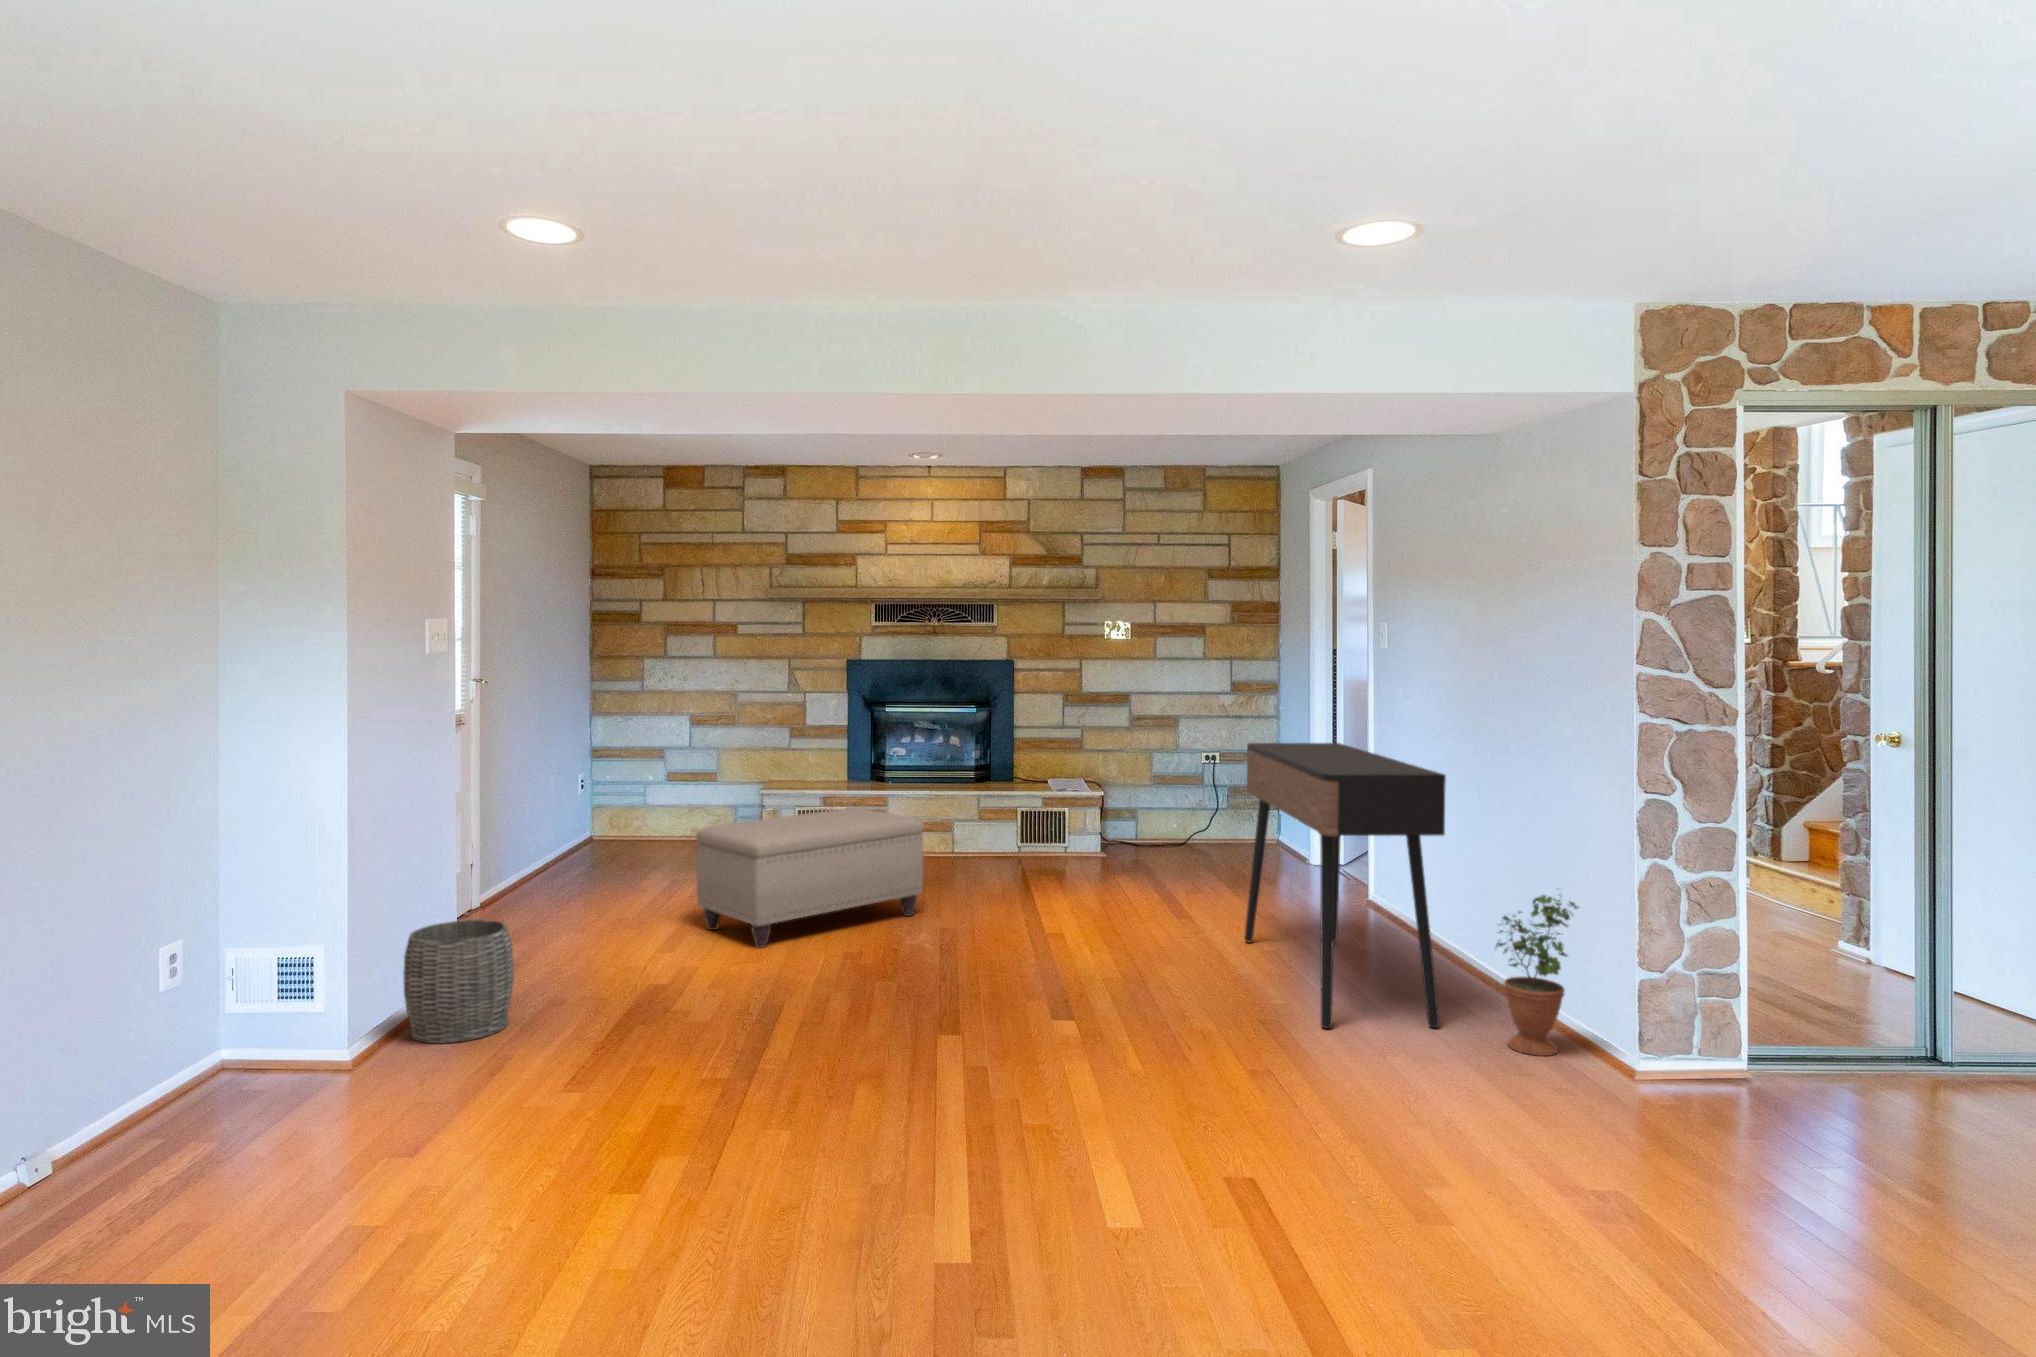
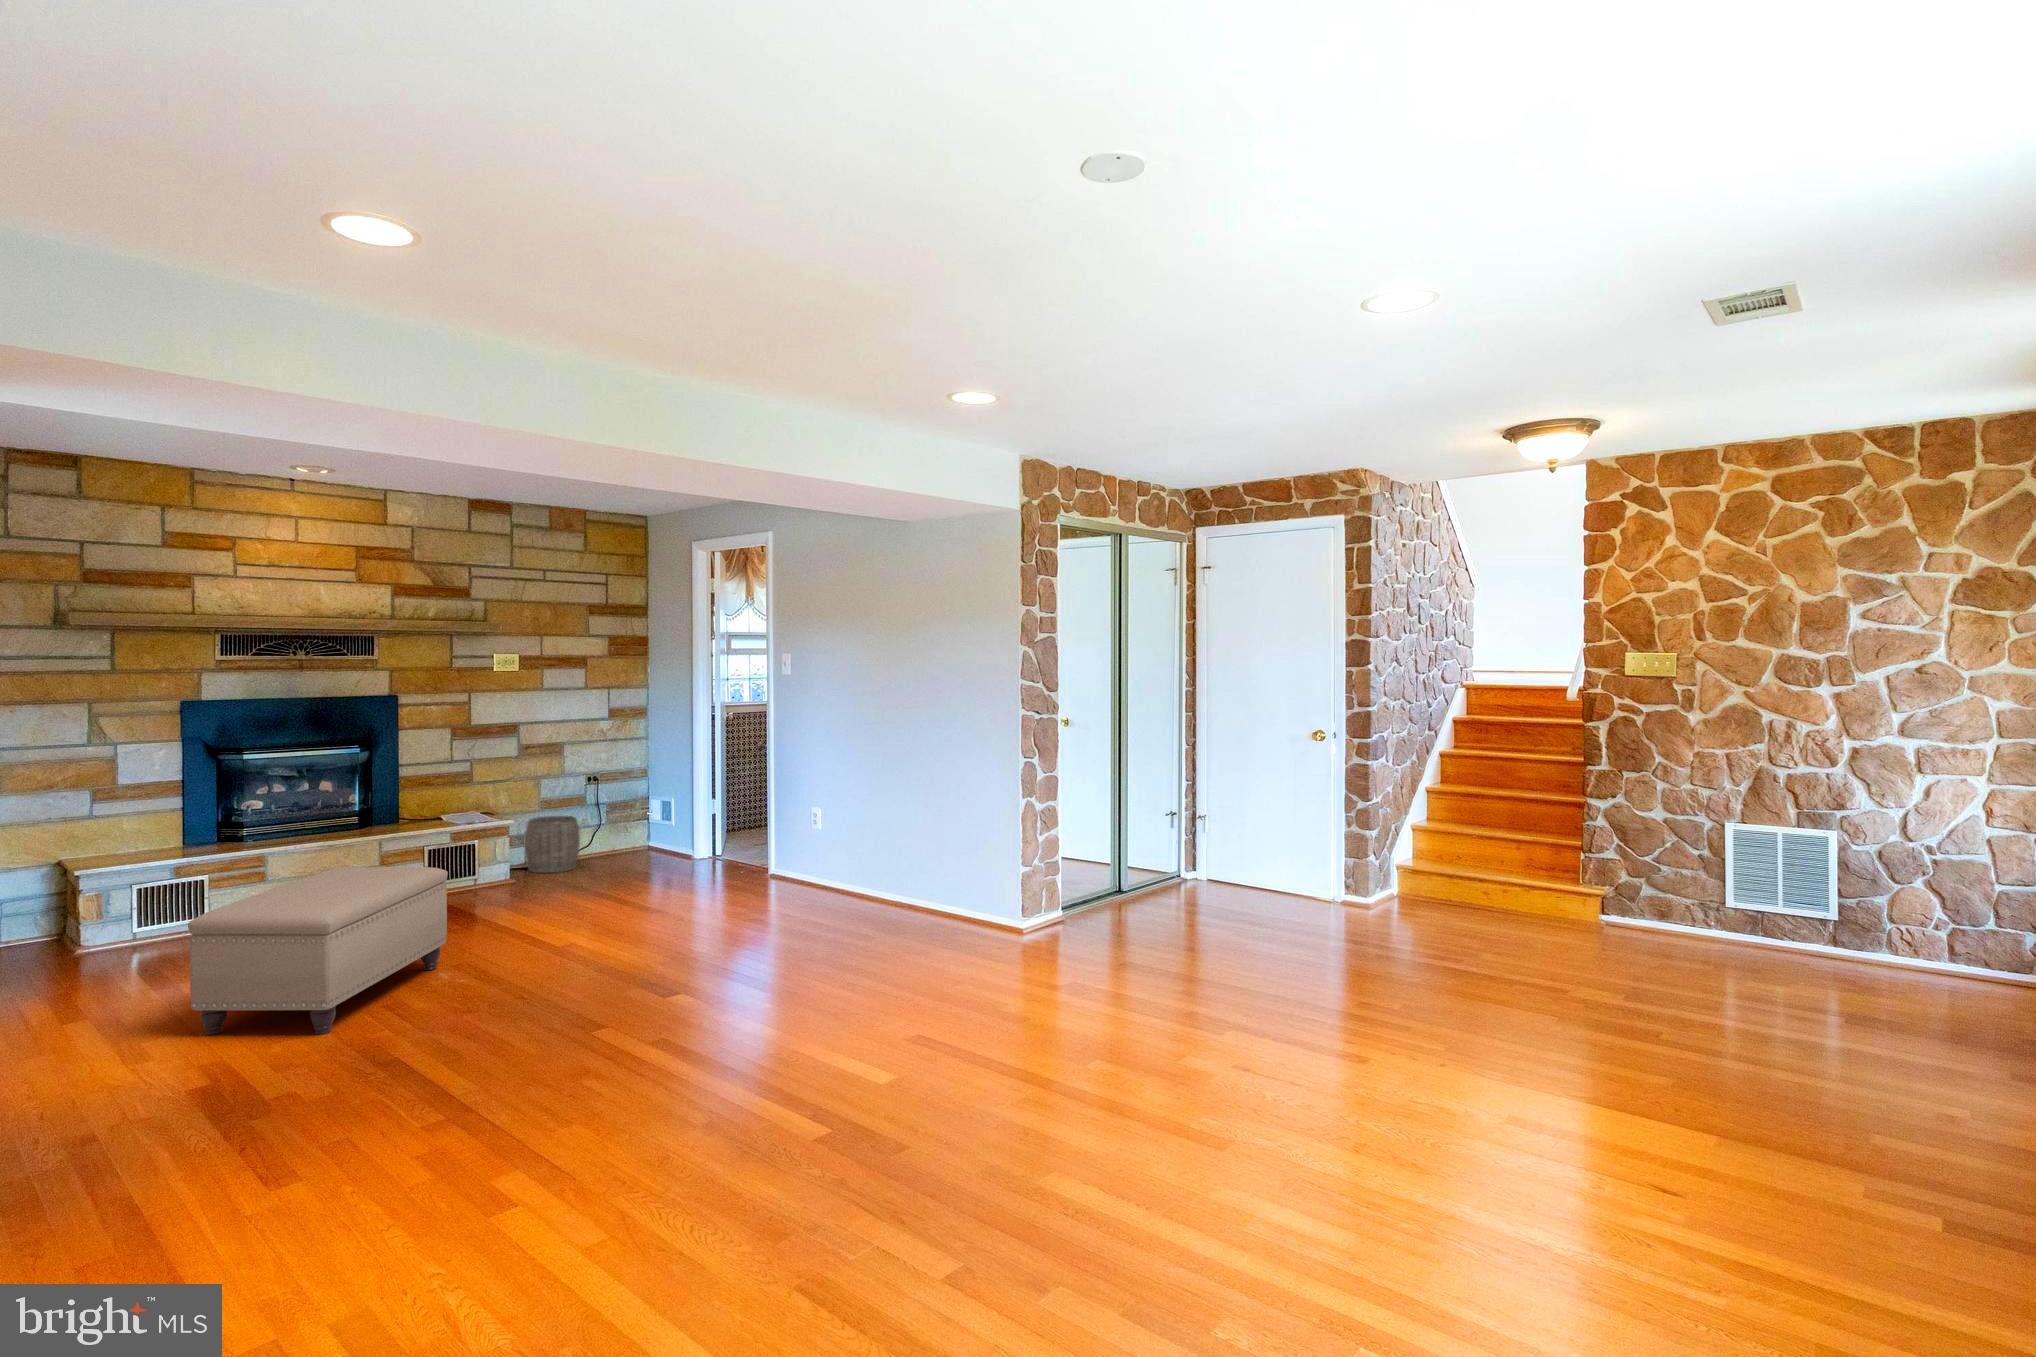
console table: present [1244,743,1446,1029] -> none [765,758,974,966]
potted plant: present [1496,895,1578,1056] -> none [1004,842,1051,951]
woven basket: present [403,920,514,1044] -> present [525,816,580,873]

